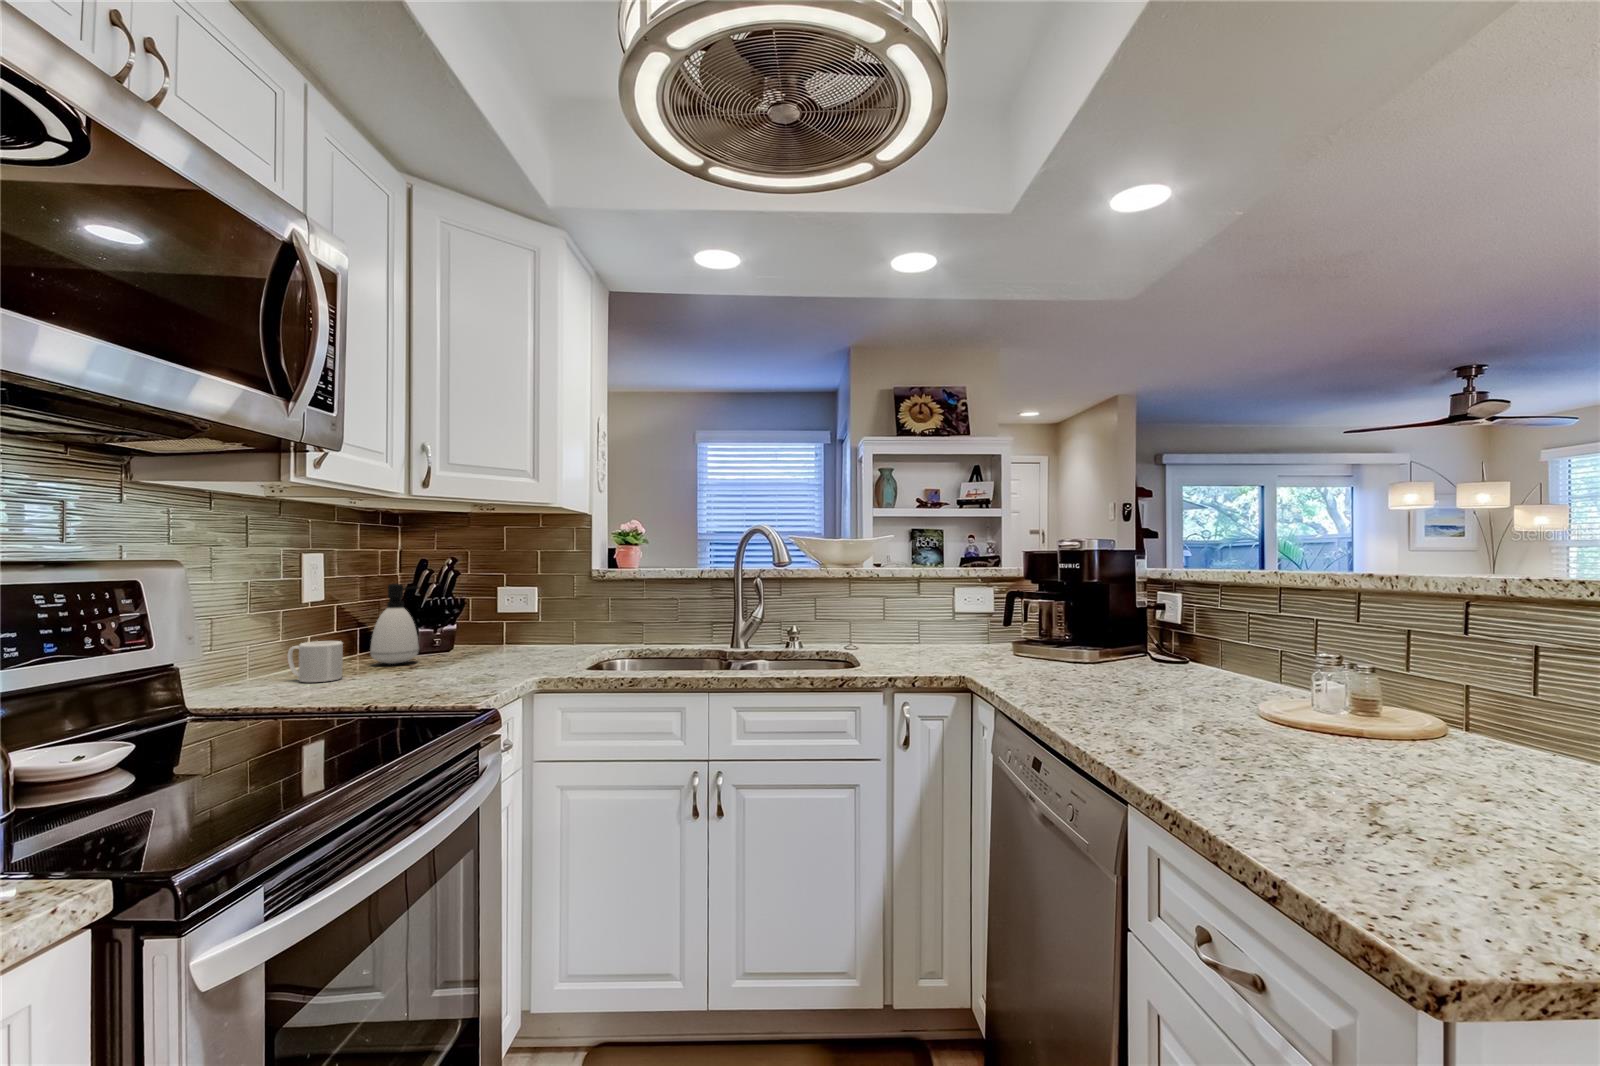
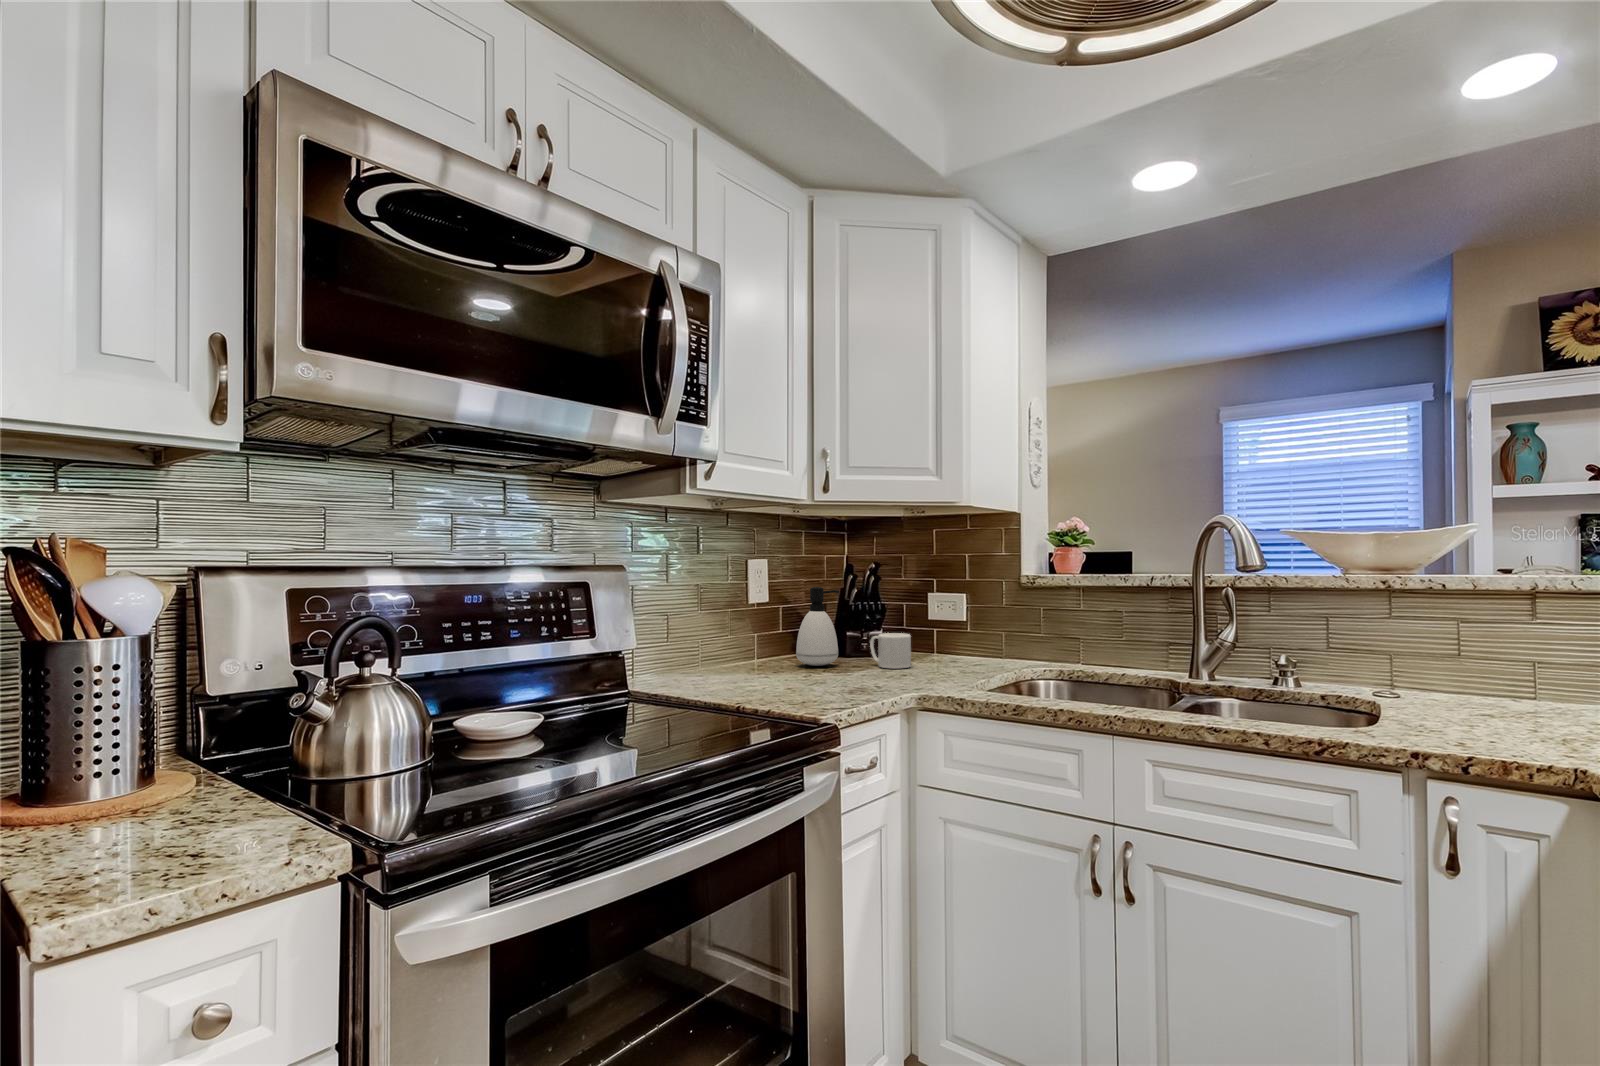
mug: present [288,641,343,682] -> present [870,633,911,669]

